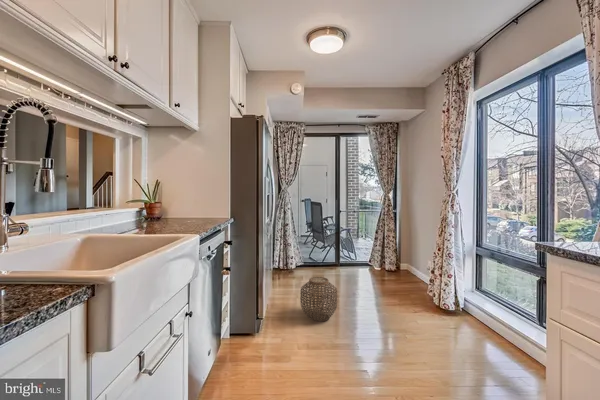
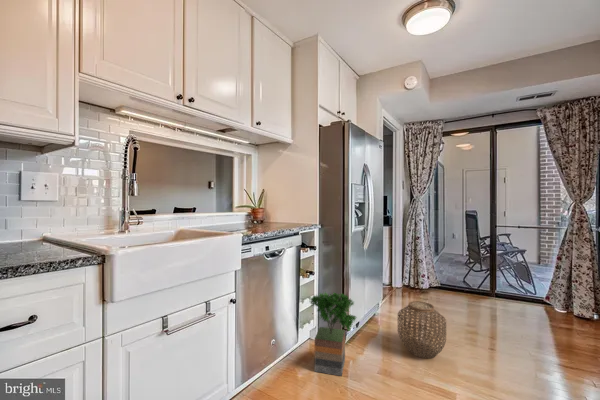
potted tree: none [236,281,286,361] -> present [310,293,356,376]

